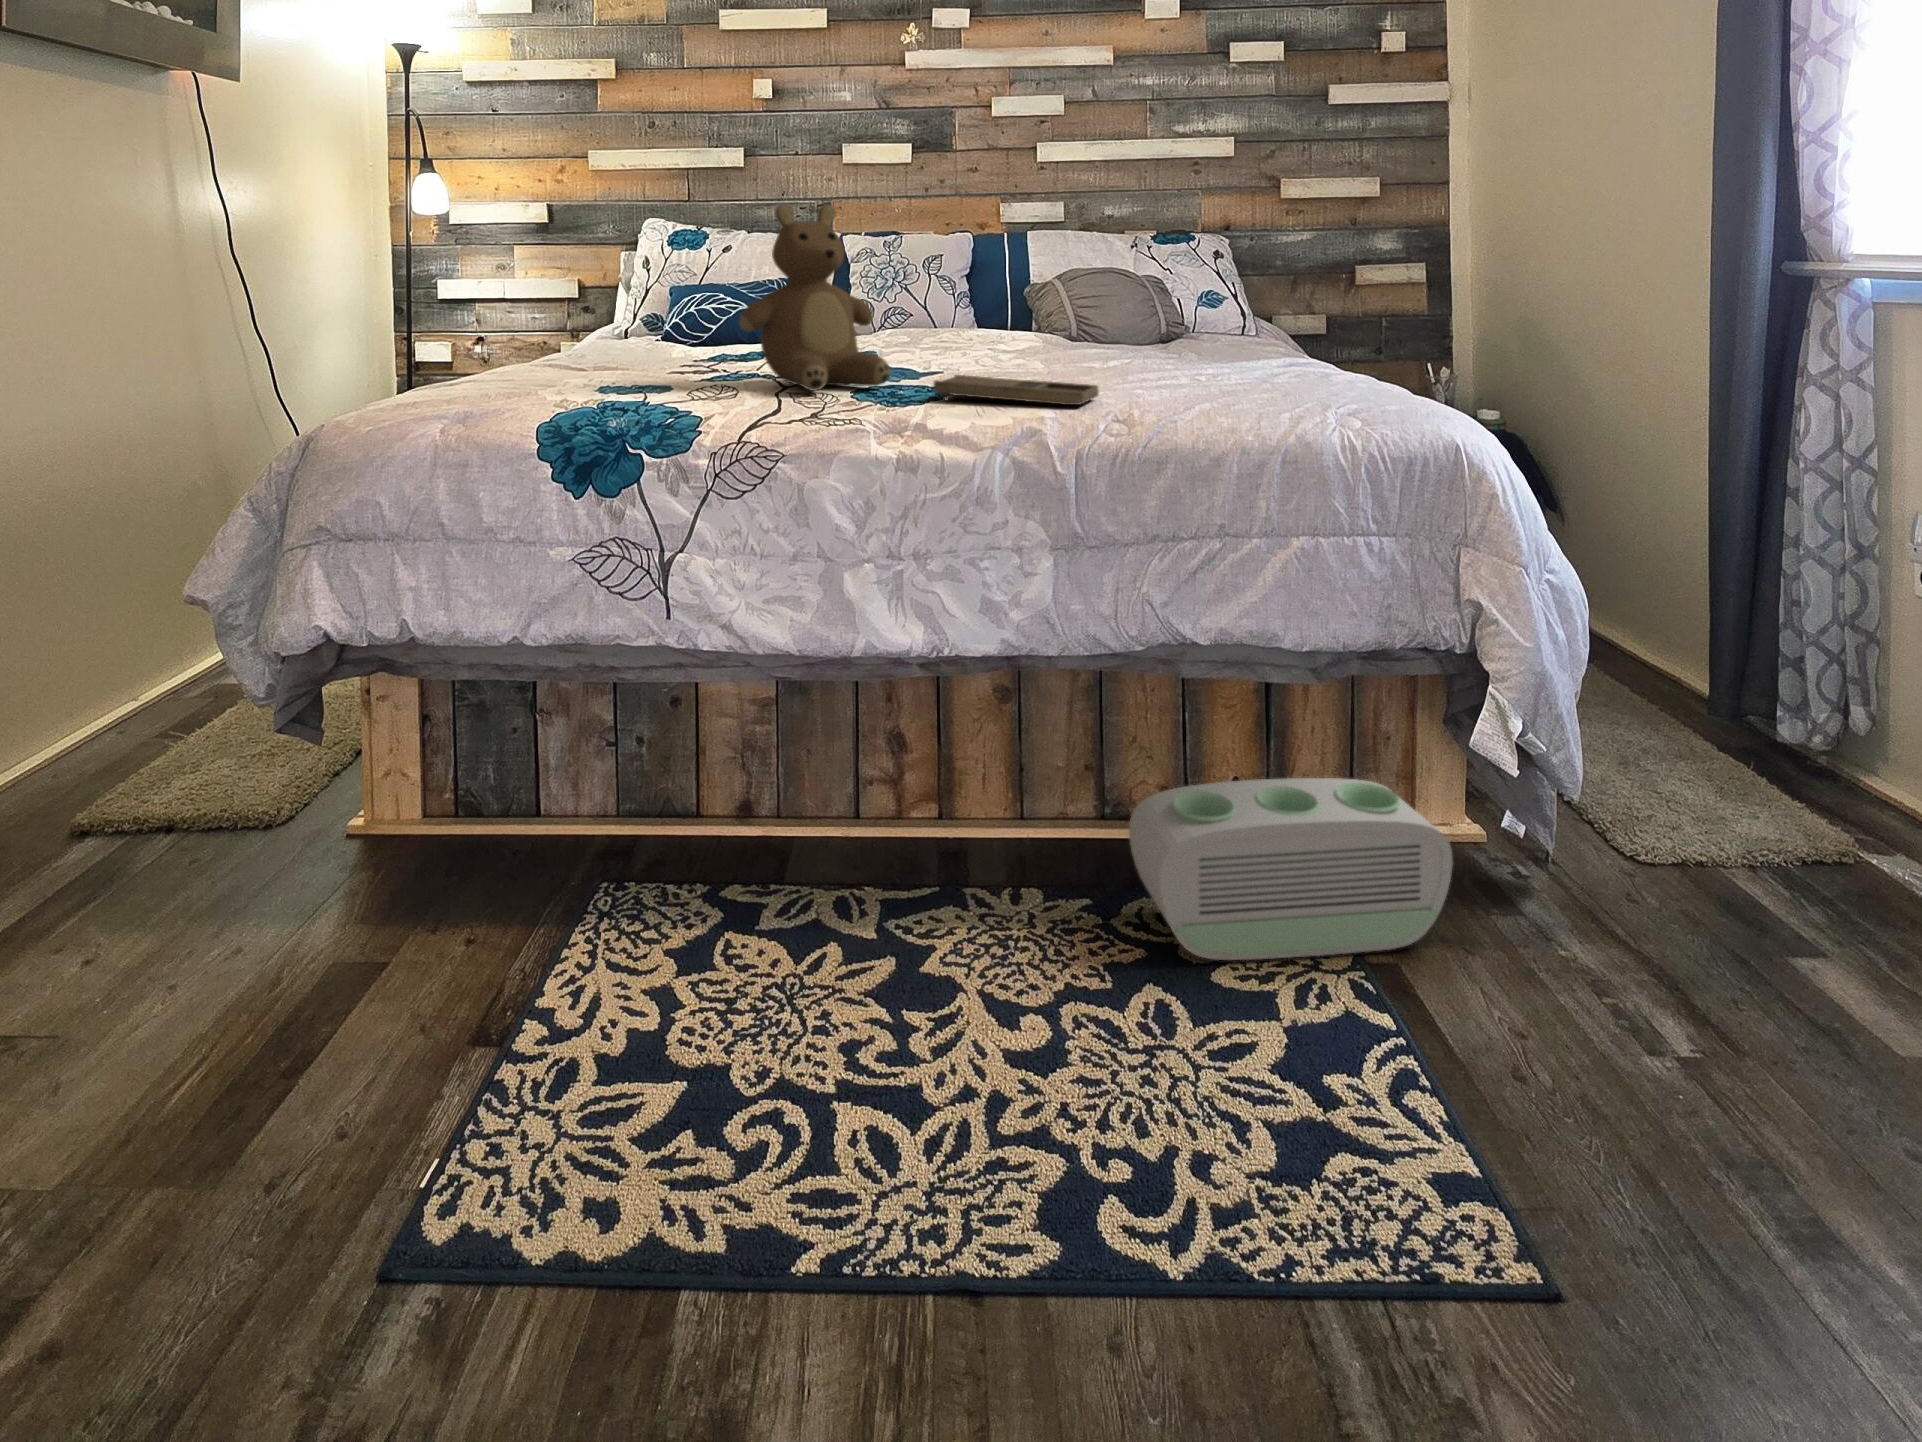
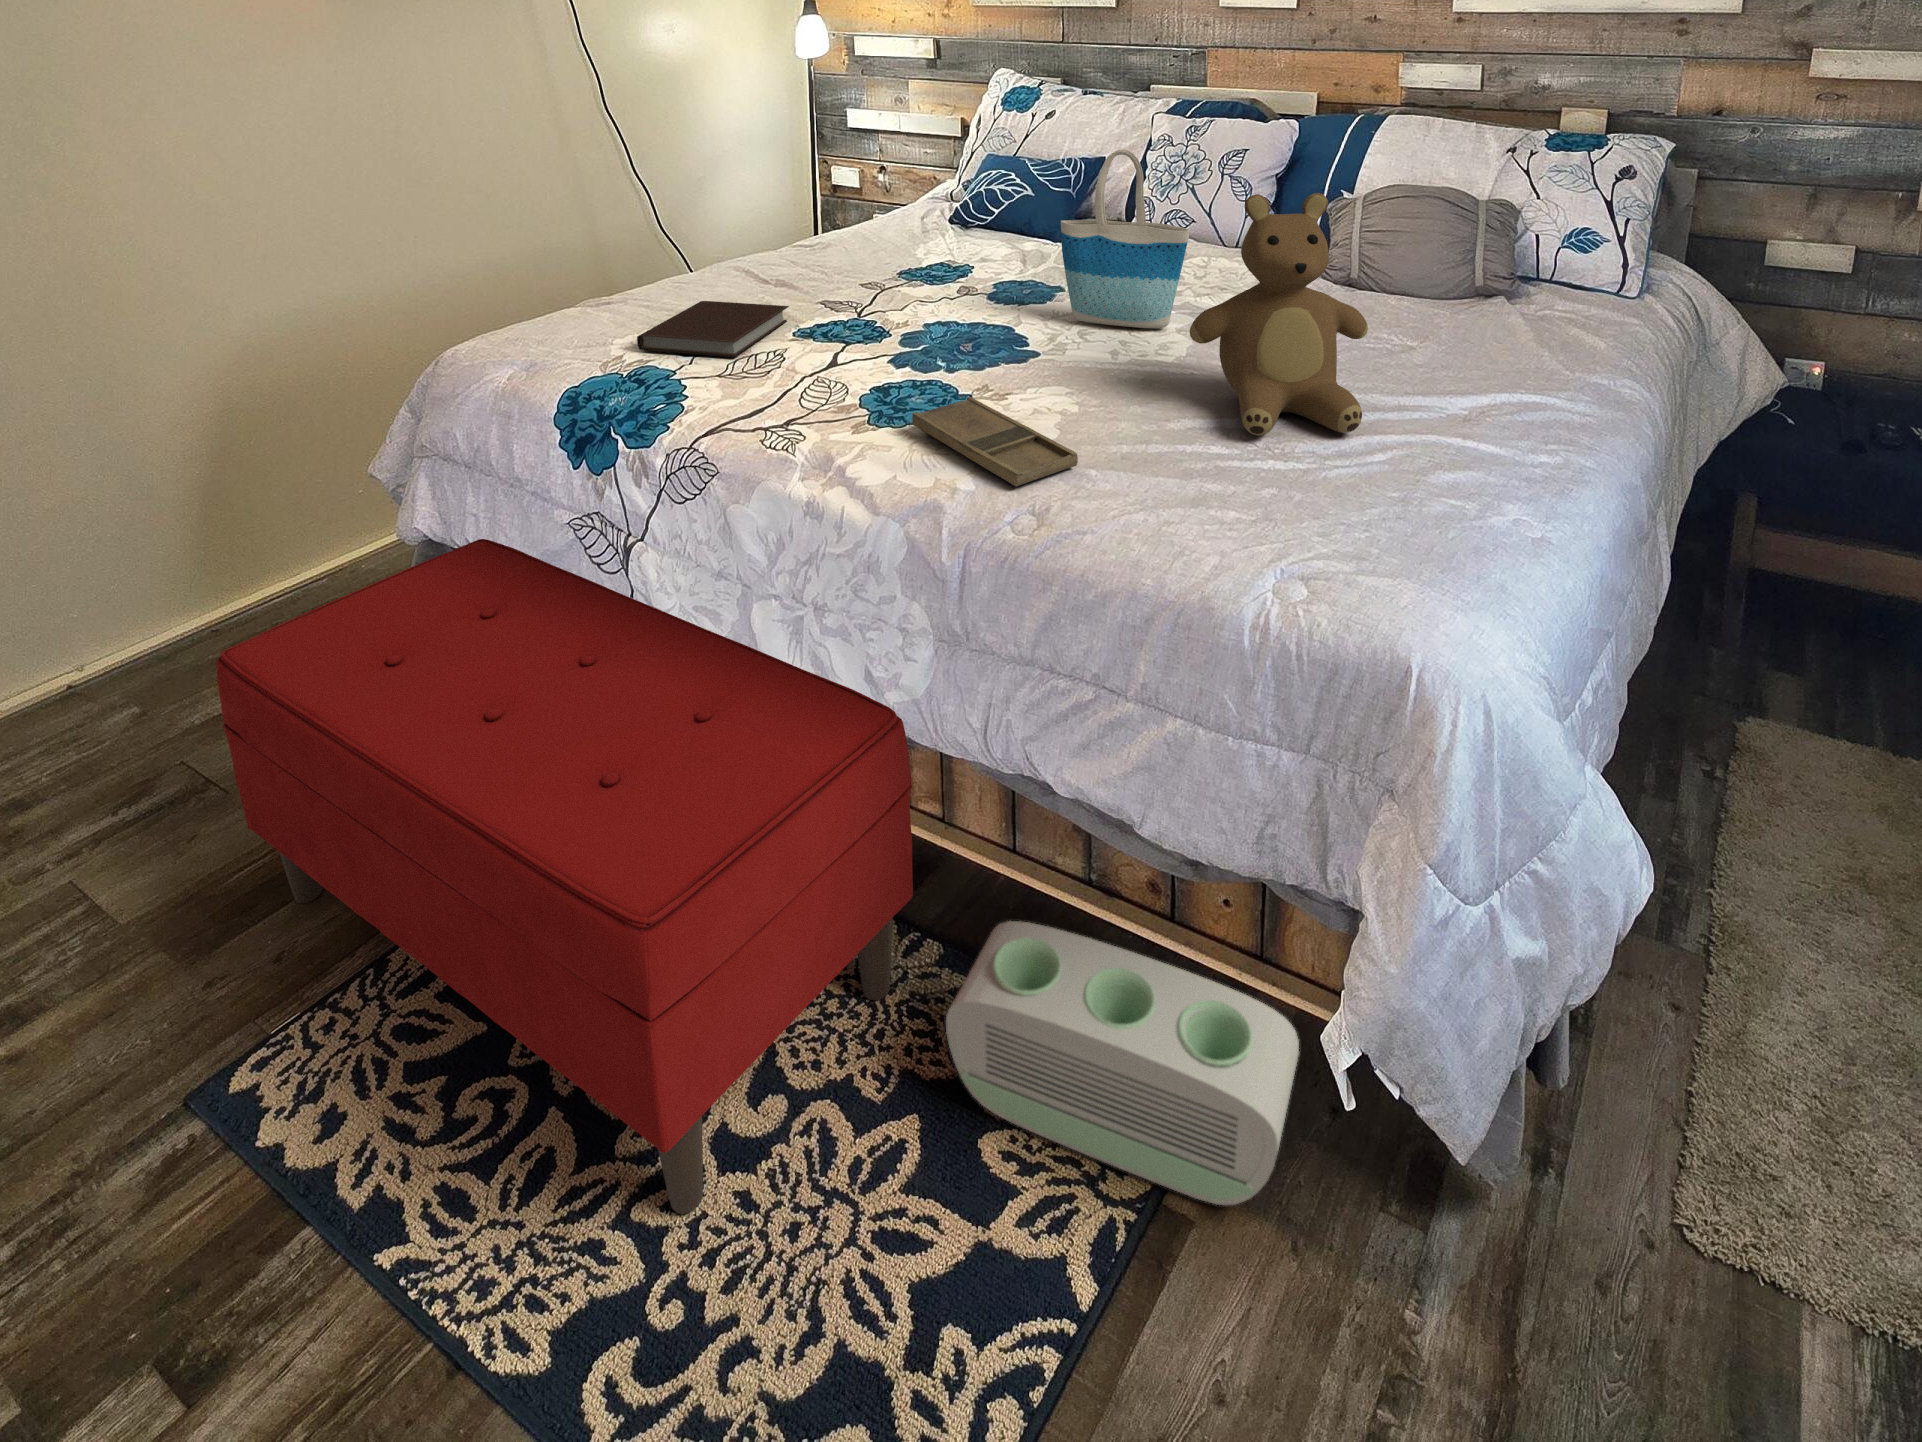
teddy bear: present [739,204,890,391] -> present [1190,193,1368,435]
tote bag: none [903,205,1014,361] -> present [1061,149,1190,328]
notebook: none [553,365,667,396] -> present [637,301,789,357]
bench: none [238,606,1071,1112] -> present [217,539,913,1214]

